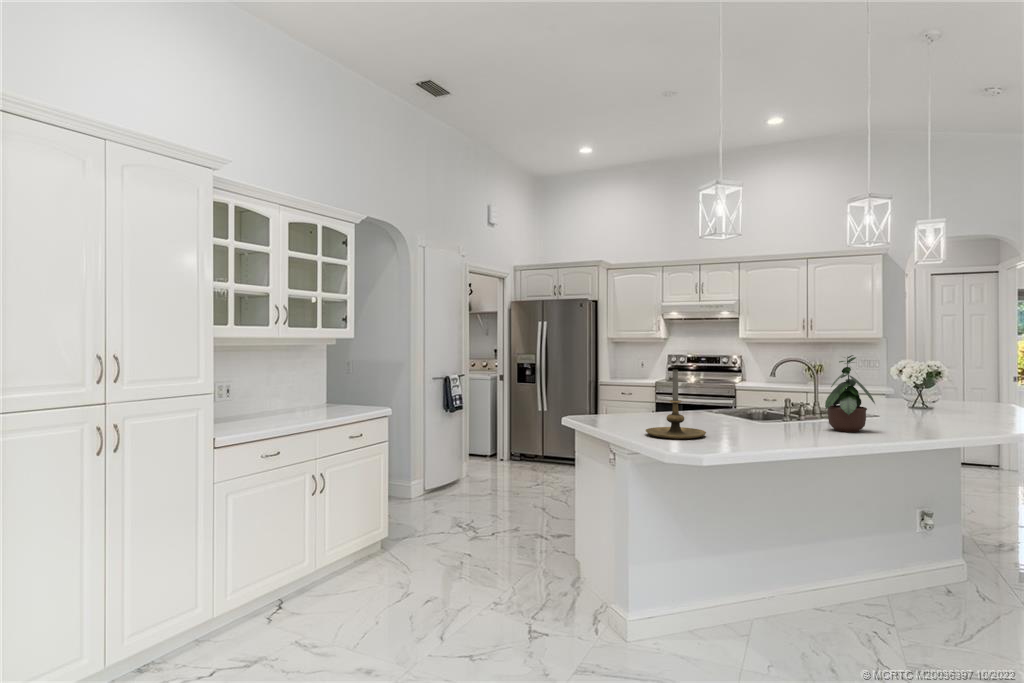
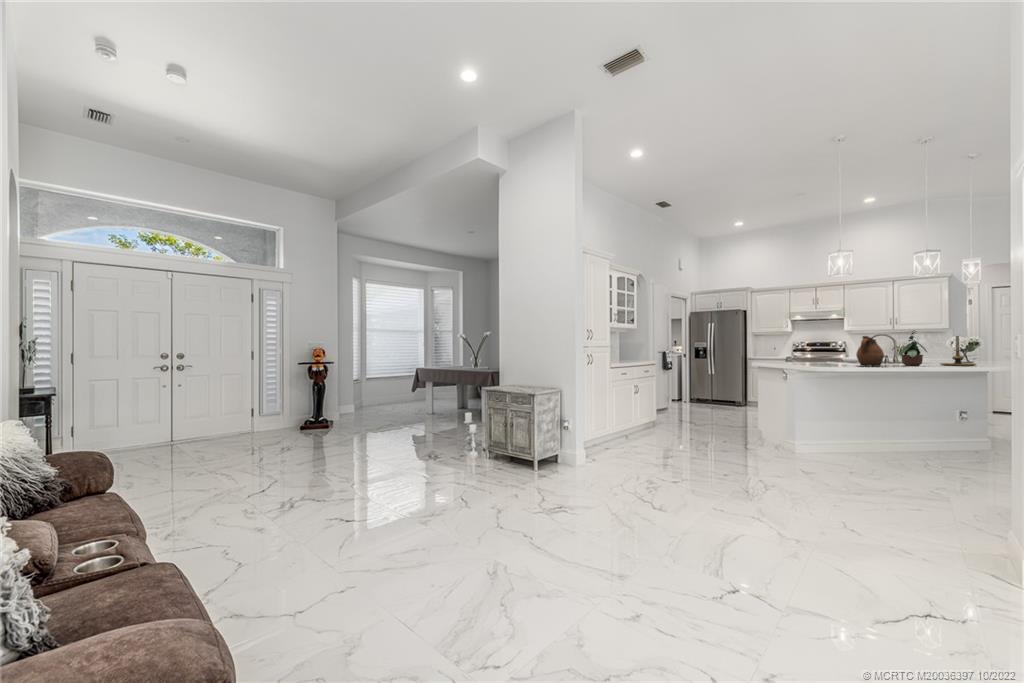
candle holder: present [646,370,706,439] -> present [940,336,976,366]
ceramic pitcher: none [737,370,807,442] -> present [856,336,884,366]

